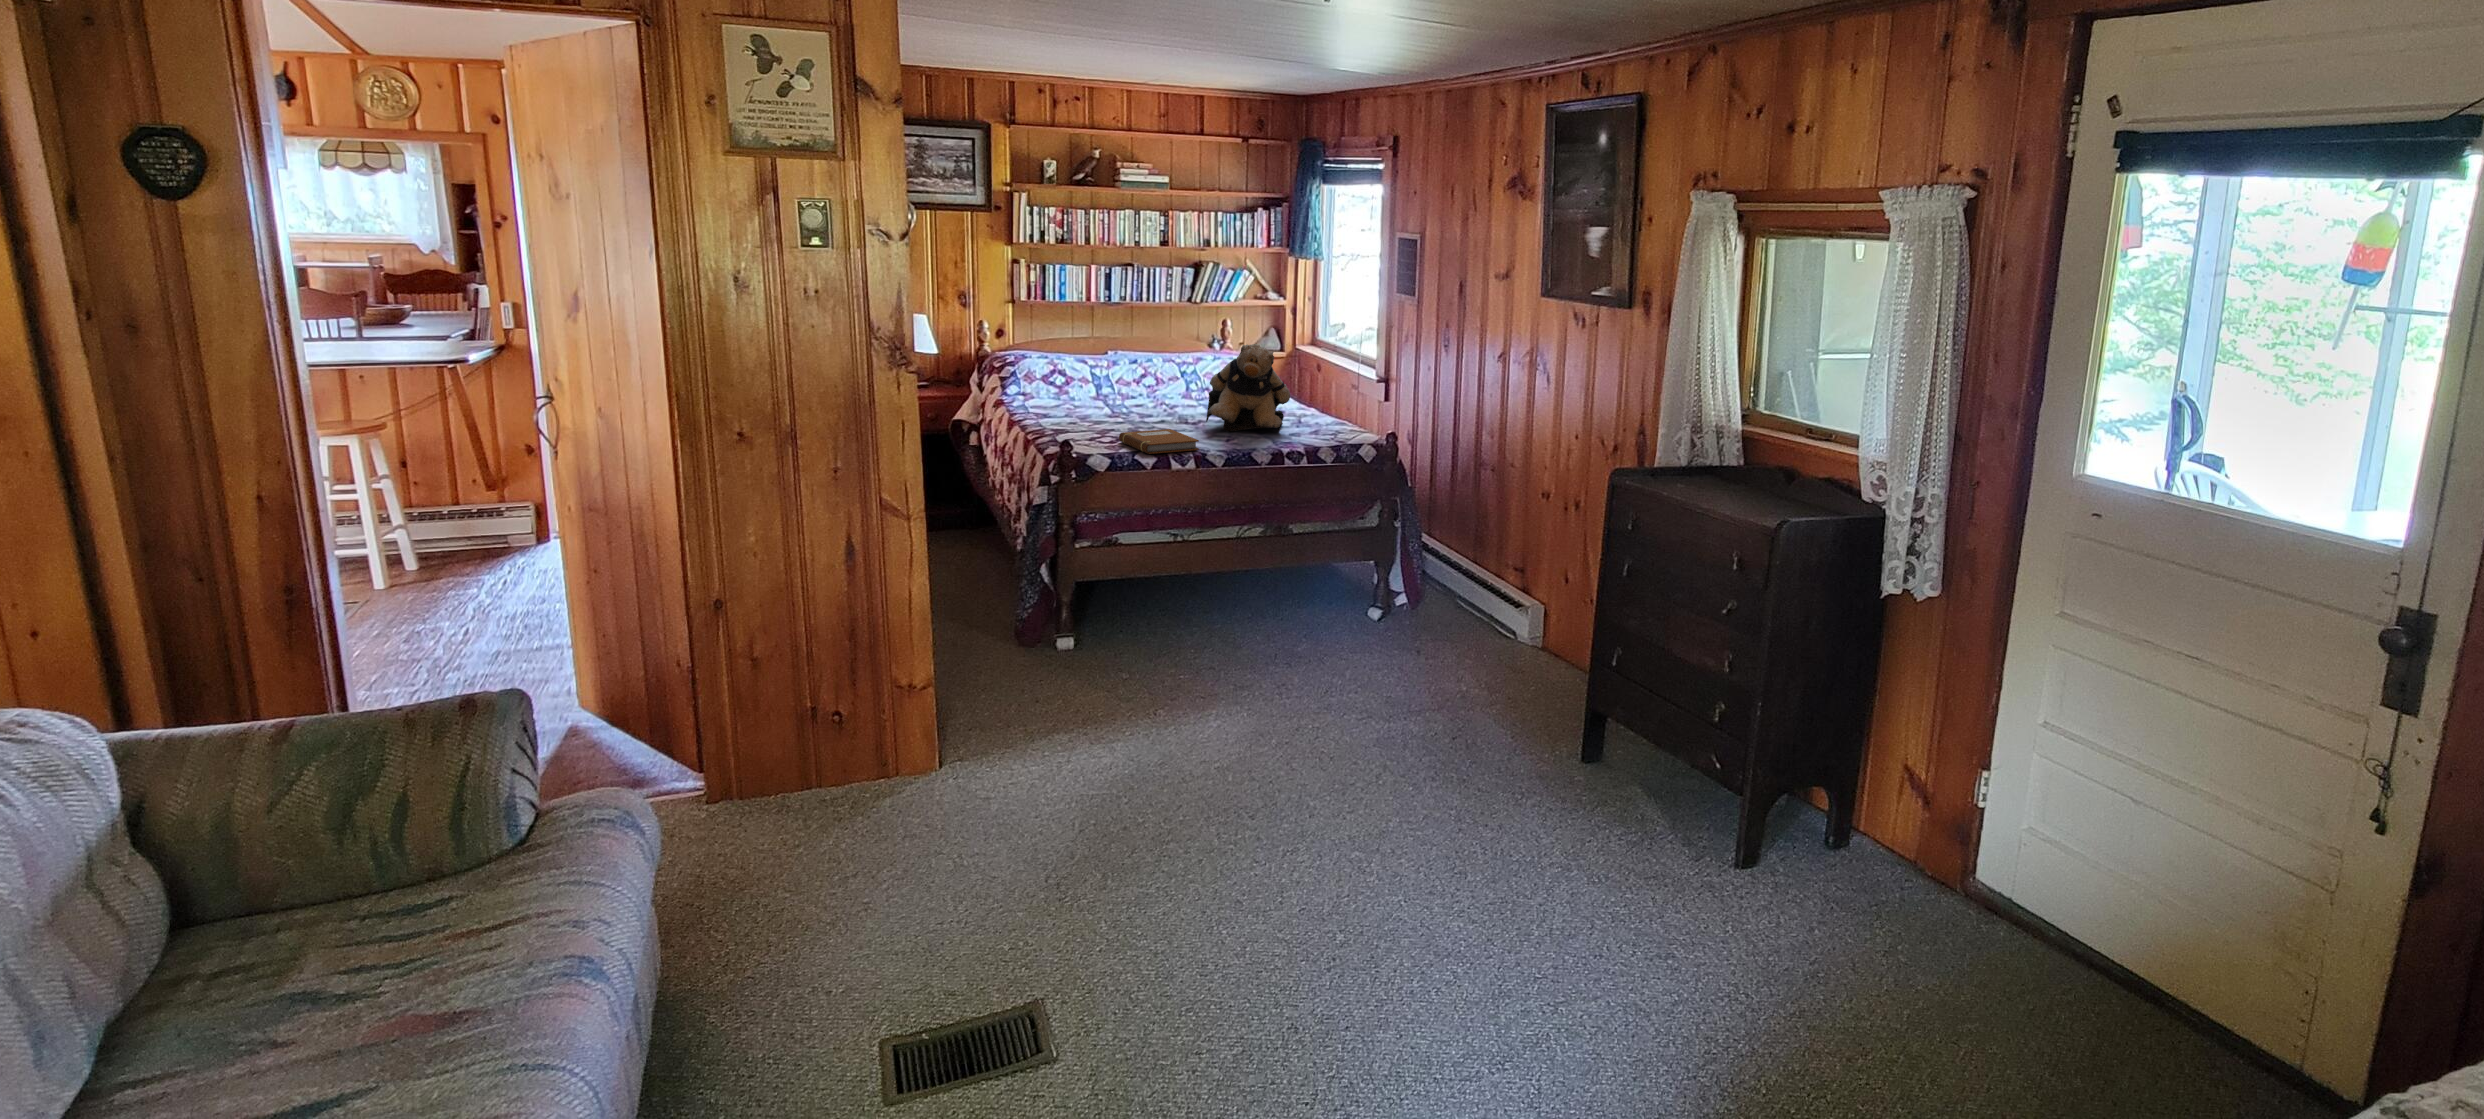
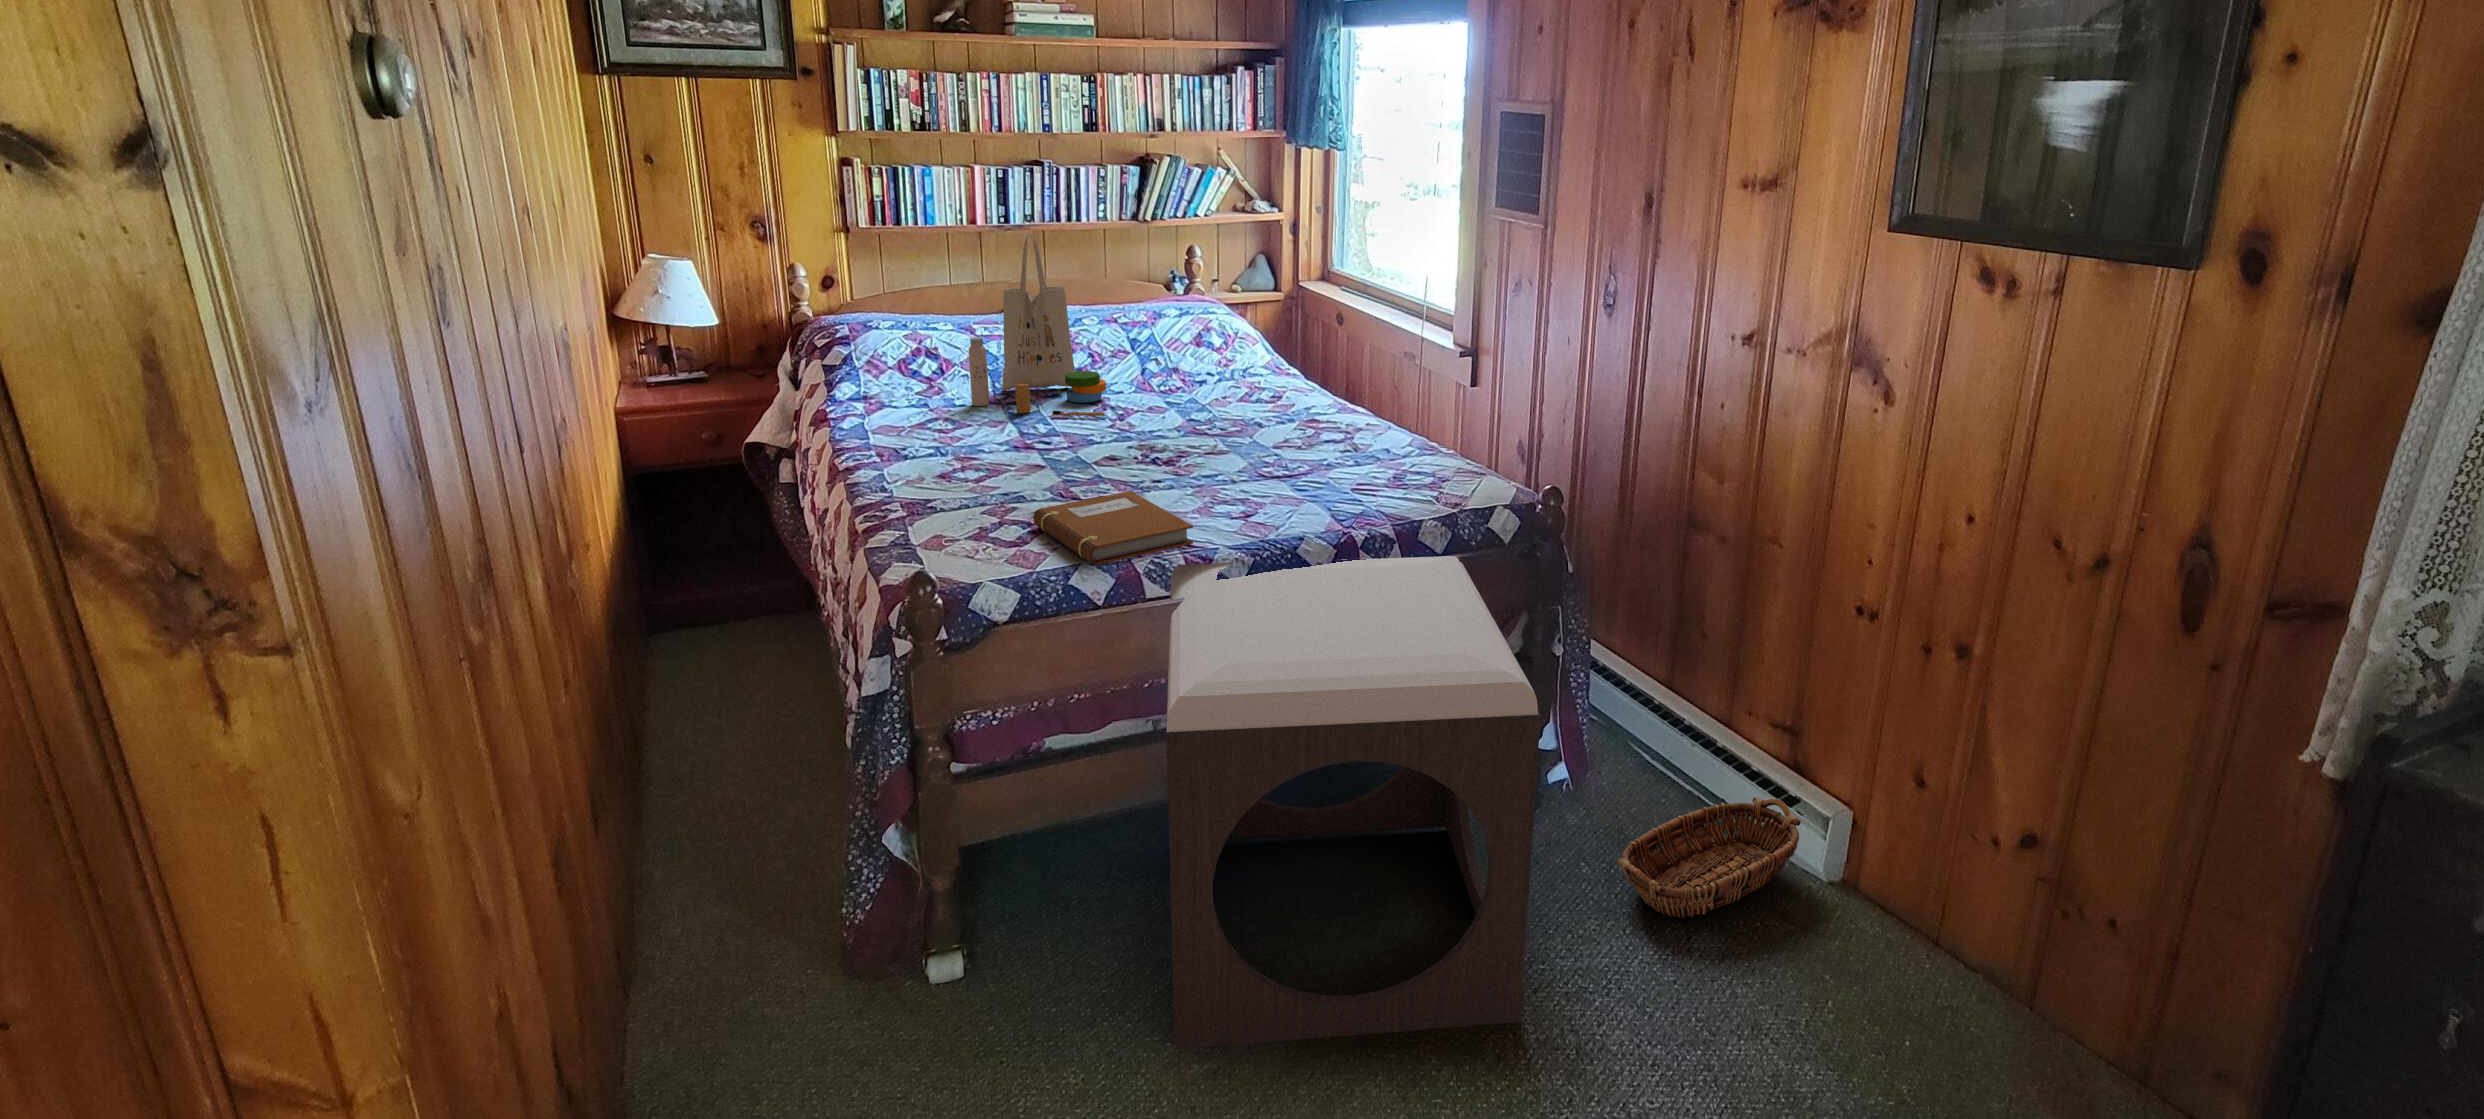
tote bag: none [1086,304,1164,406] -> present [969,235,1106,416]
teddy bear: present [1206,344,1290,432] -> none [1194,319,1345,482]
footstool: none [1174,460,1348,674] -> present [1166,556,1541,1049]
basket: none [1391,592,1514,659] -> present [1617,797,1801,918]

